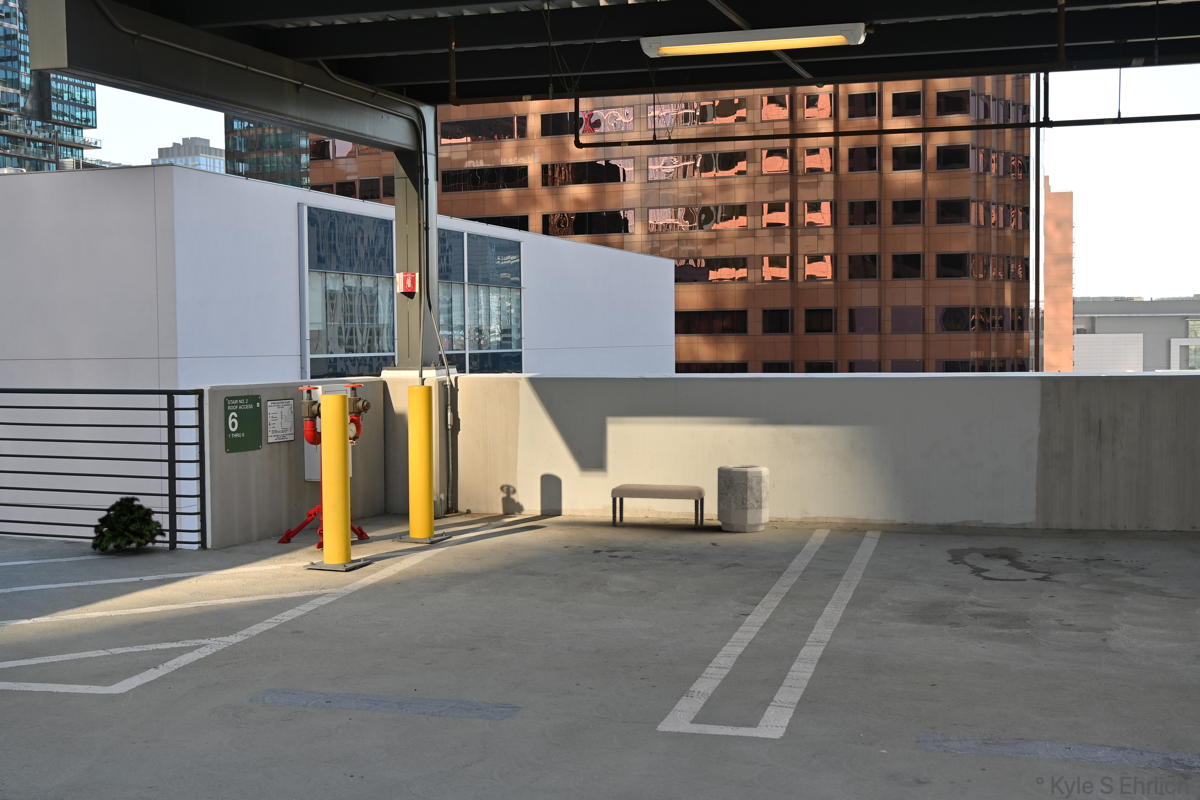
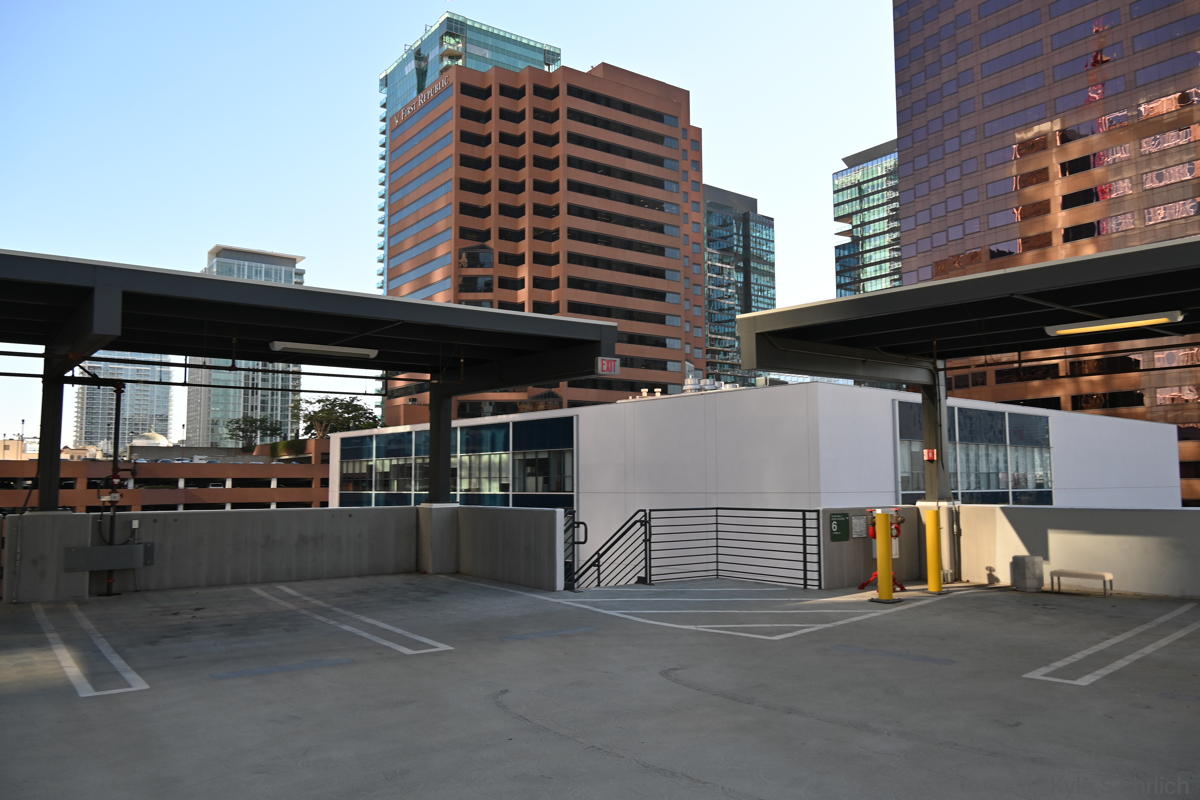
trash can: present [717,465,769,532] -> present [1012,555,1044,592]
potted plant: present [91,496,166,553] -> none [770,561,803,587]

